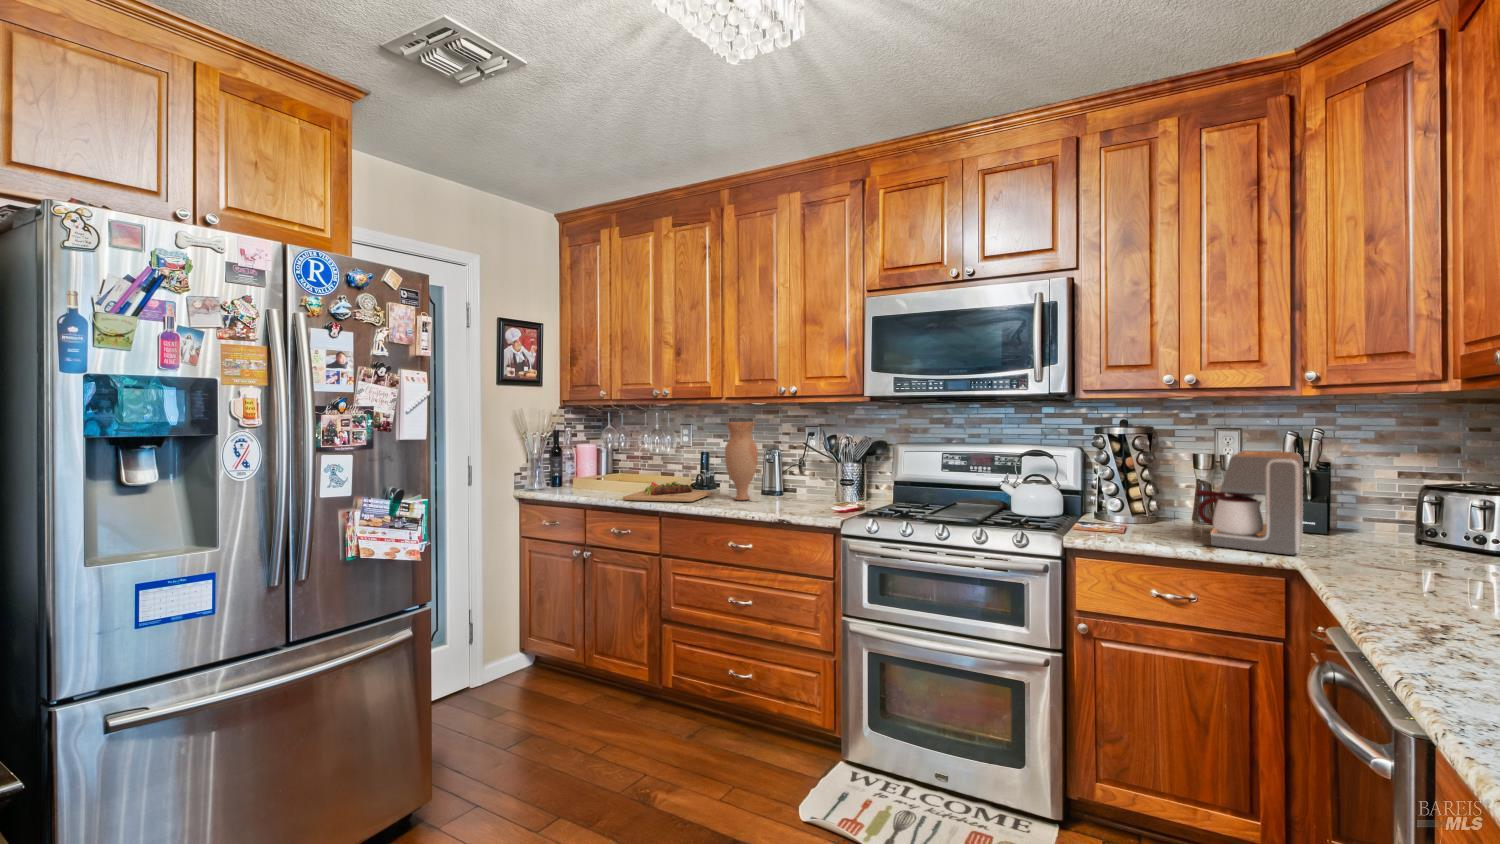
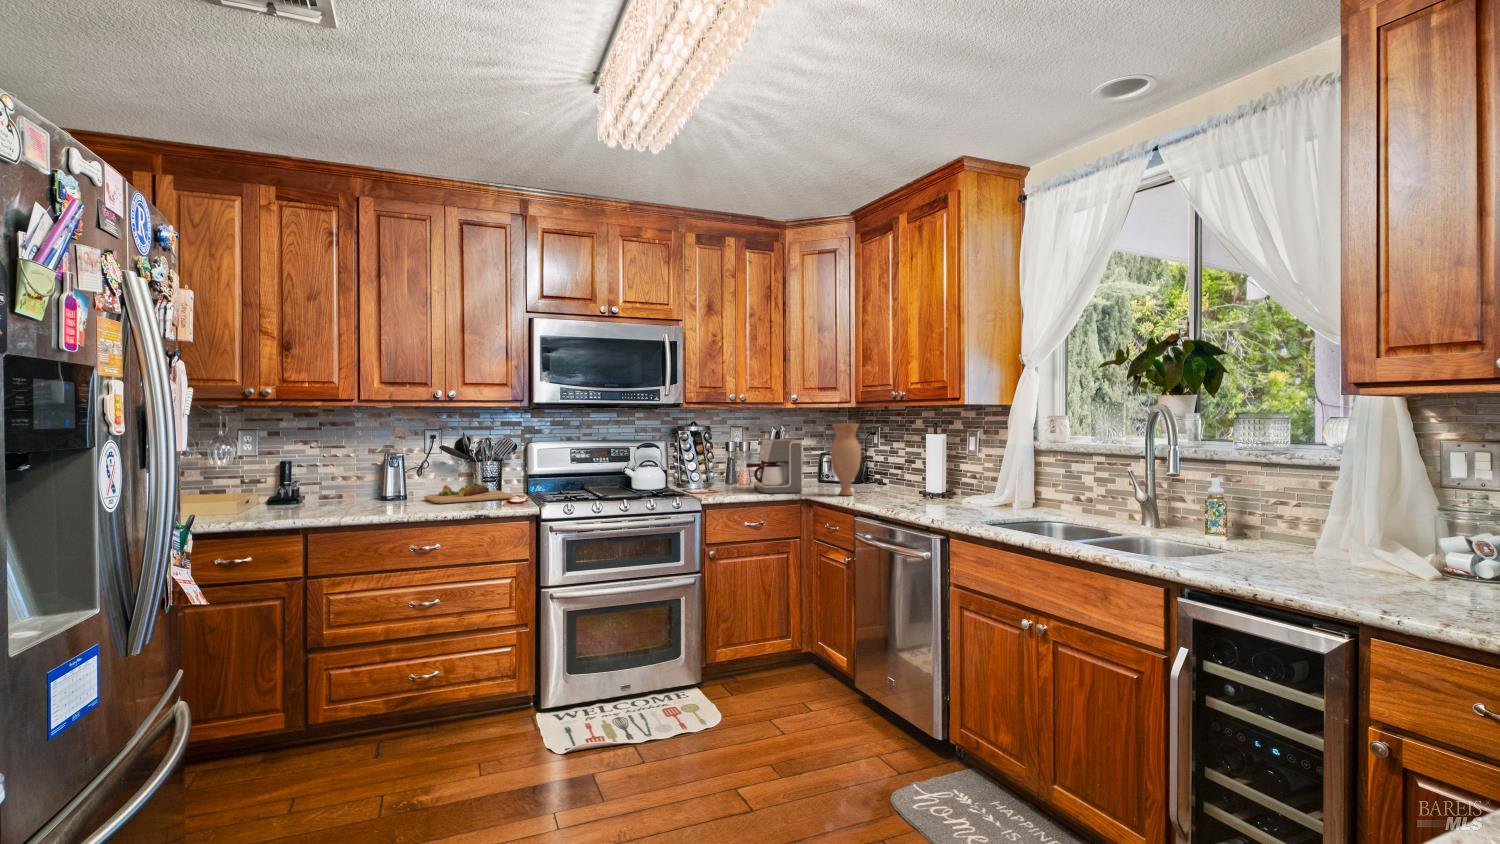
vase: present [725,422,758,500] -> present [830,424,861,495]
cutting board: present [623,482,711,502] -> present [424,483,514,504]

